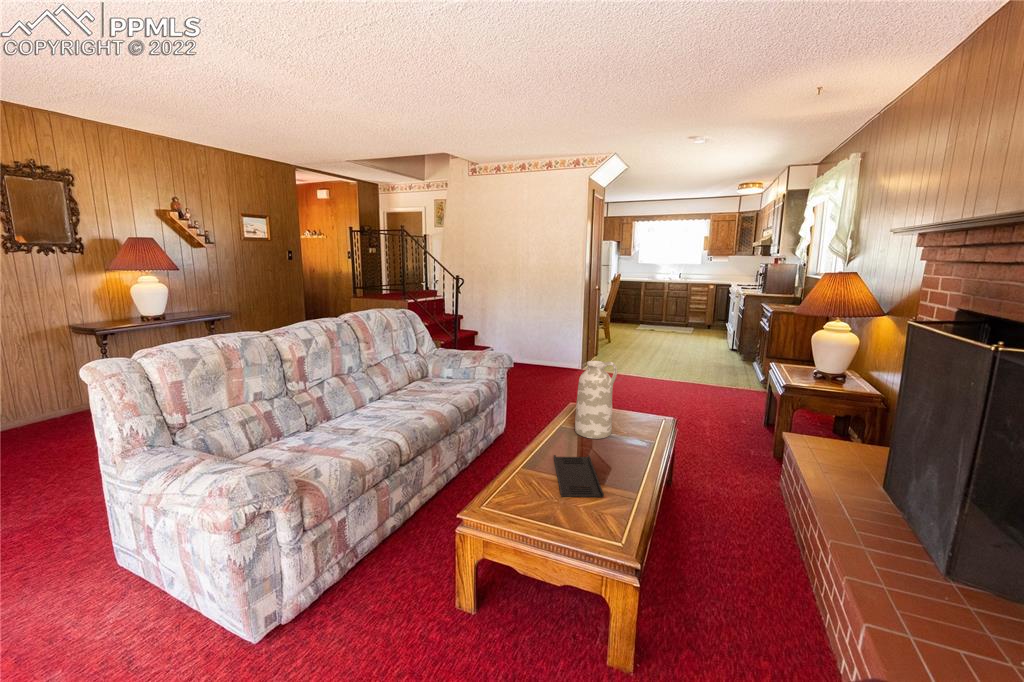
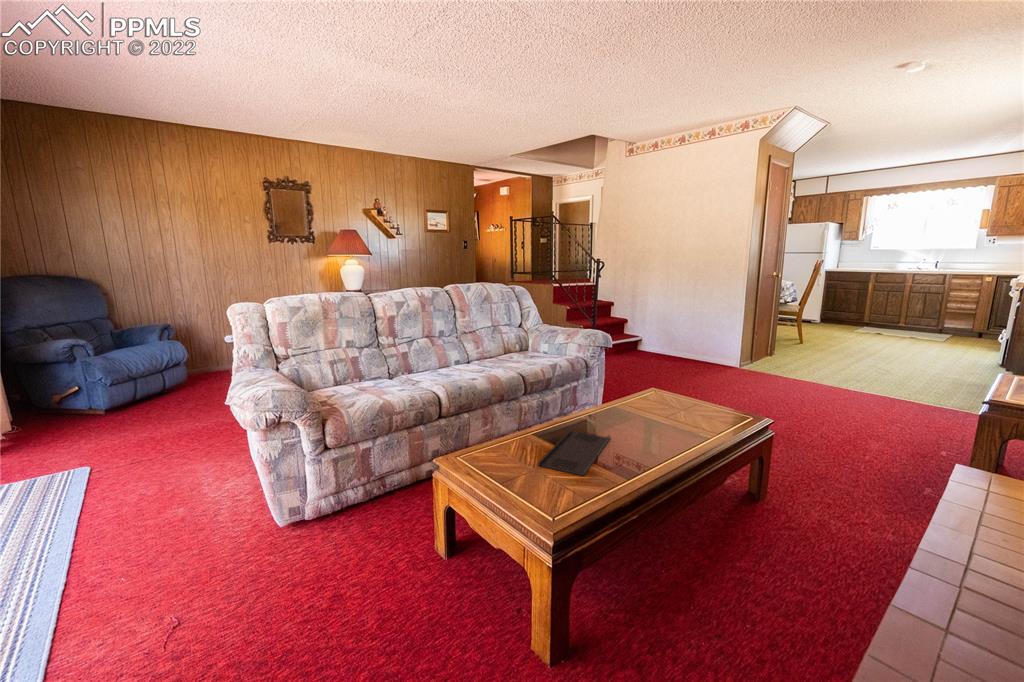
vase: present [575,361,617,439] -> none [622,333,670,424]

